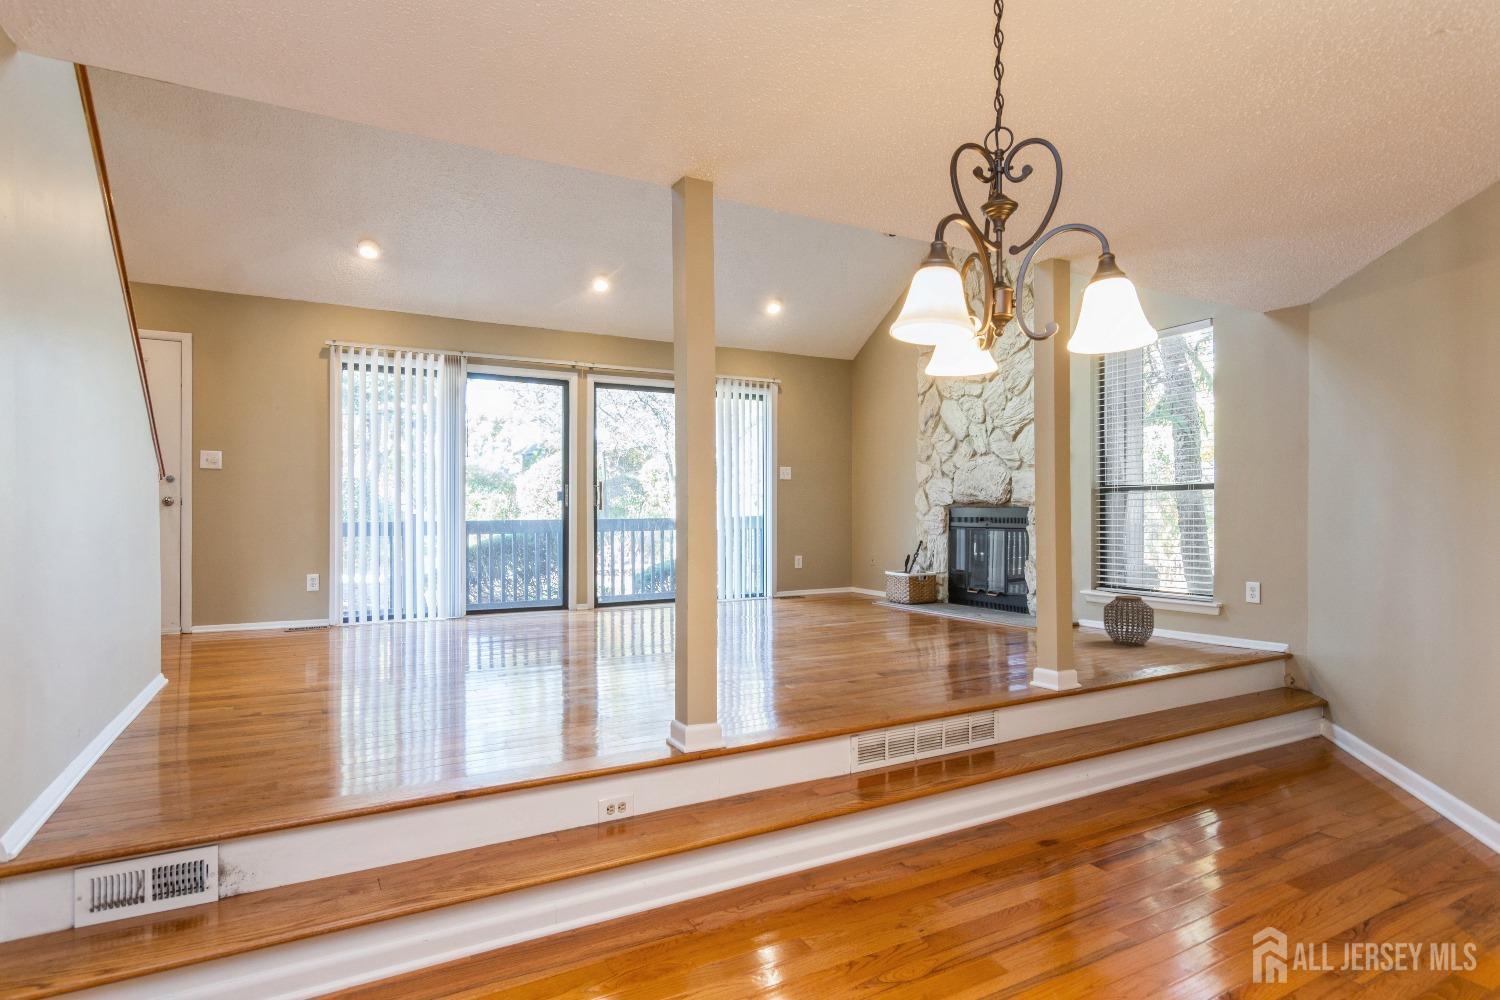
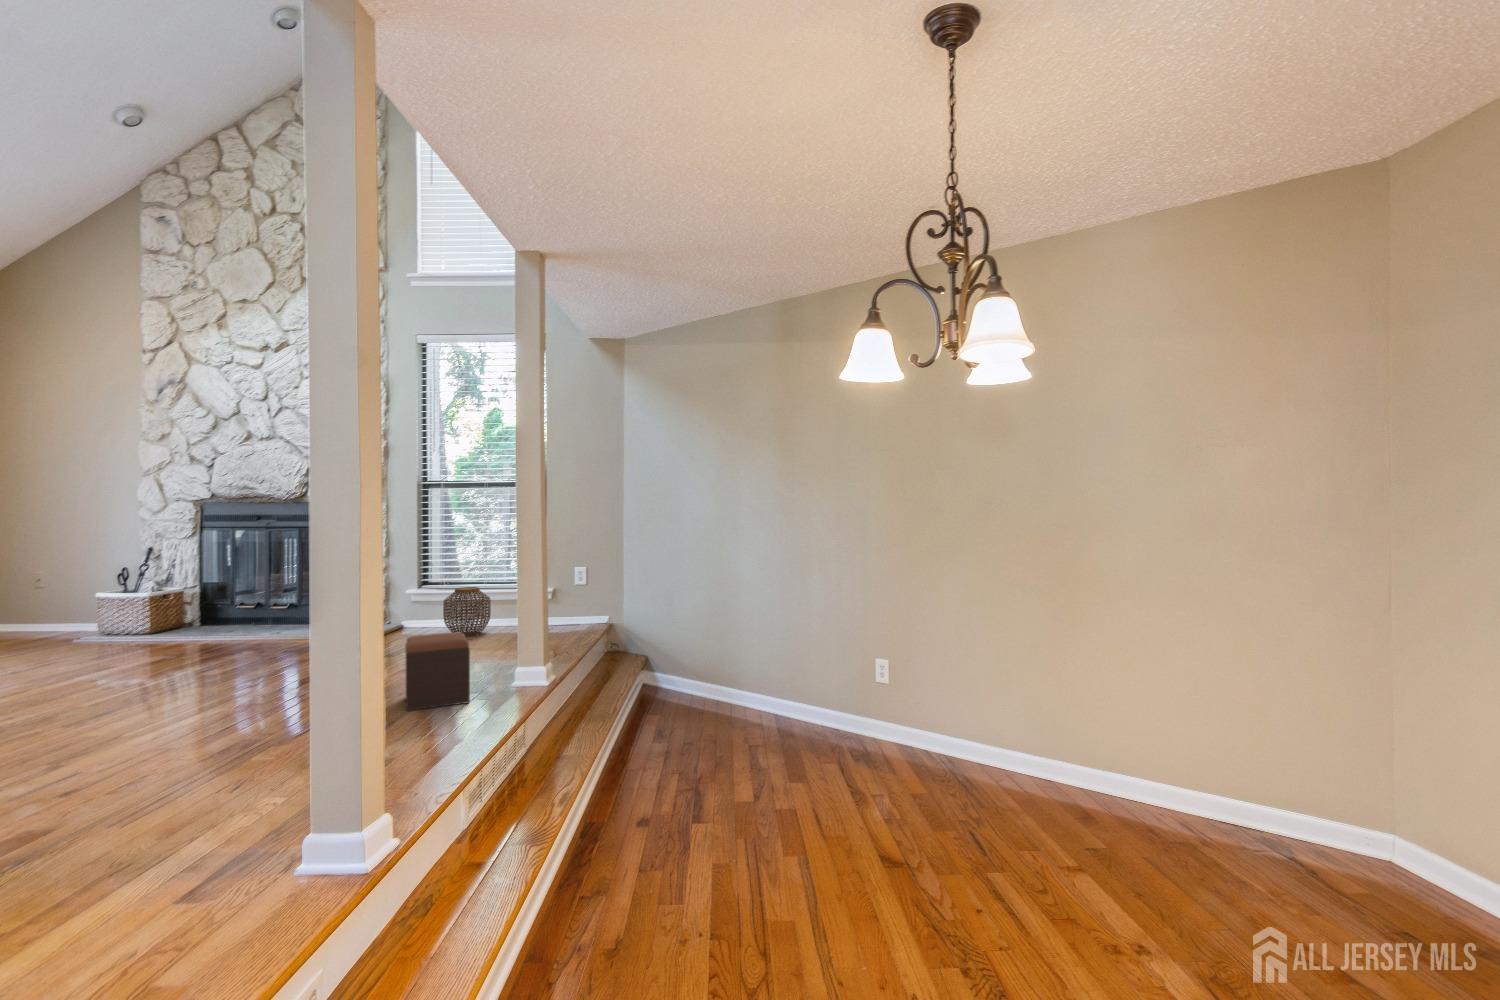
footstool: none [968,624,1033,690] -> present [406,632,470,711]

